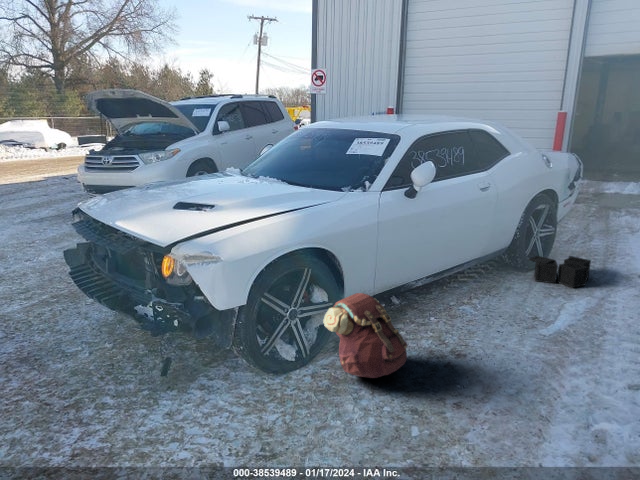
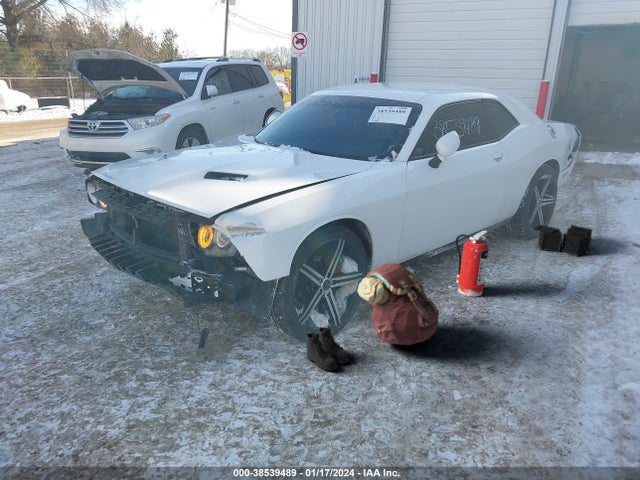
fire extinguisher: none [437,261,469,329] -> present [456,230,489,297]
boots: none [267,357,310,403] -> present [306,327,349,371]

